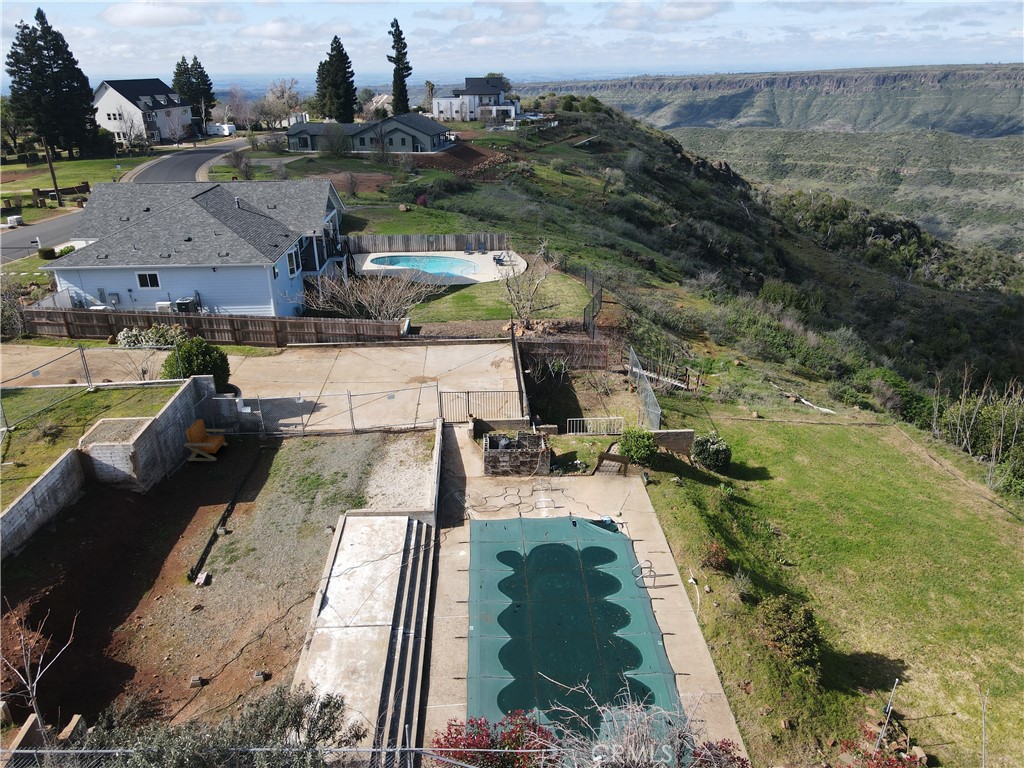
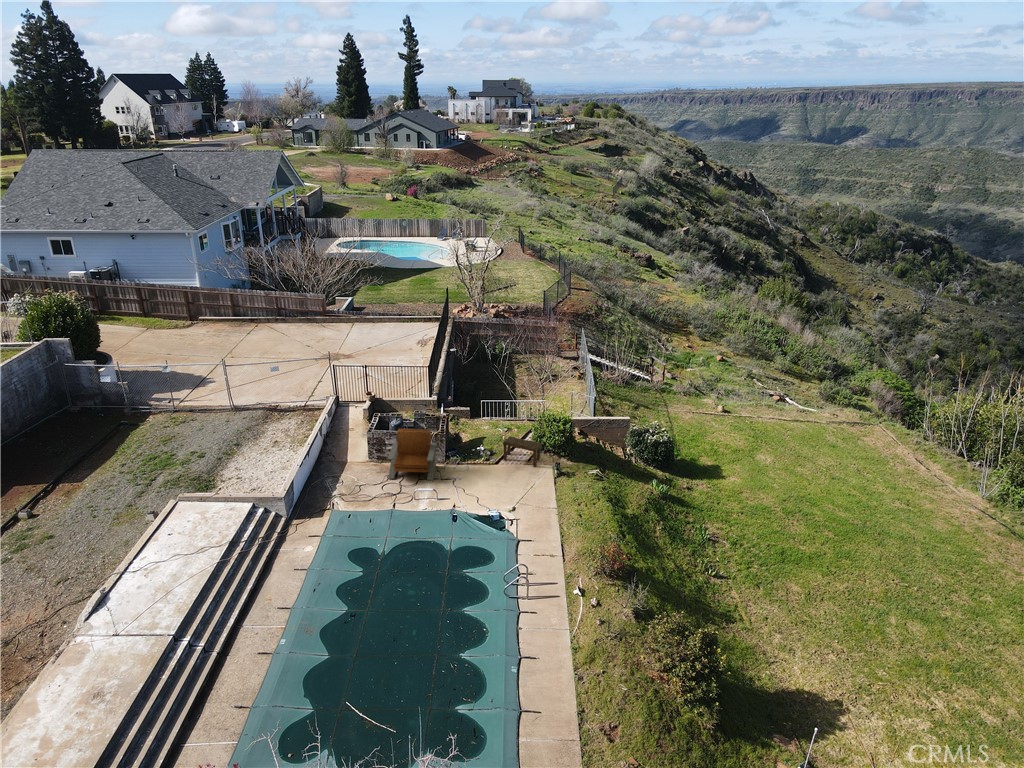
lounge chair: present [184,419,227,461] -> present [388,429,437,480]

